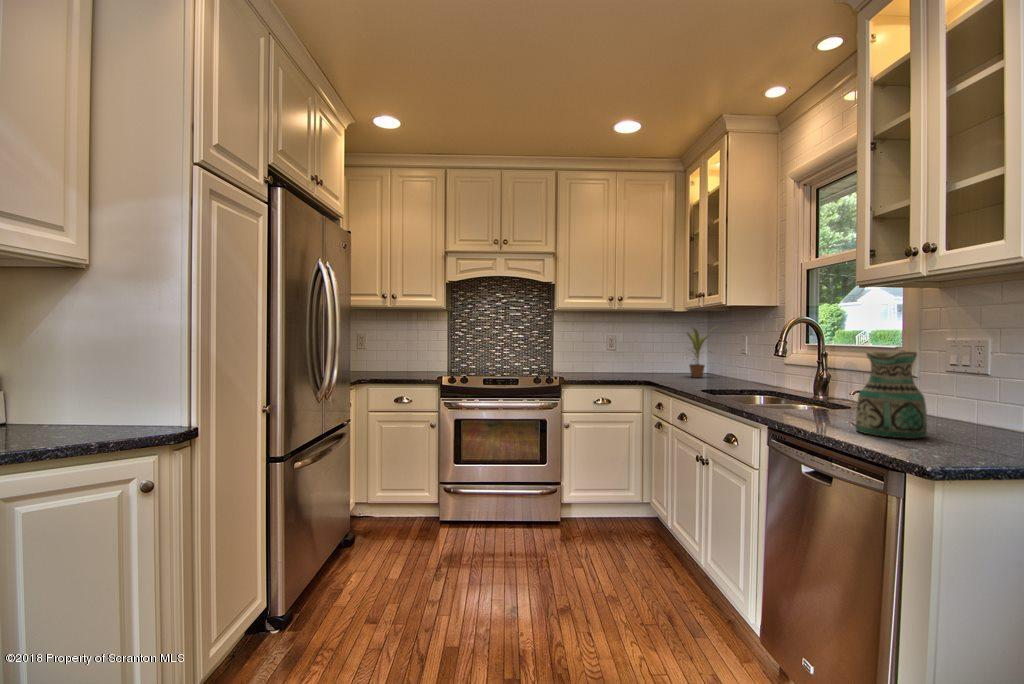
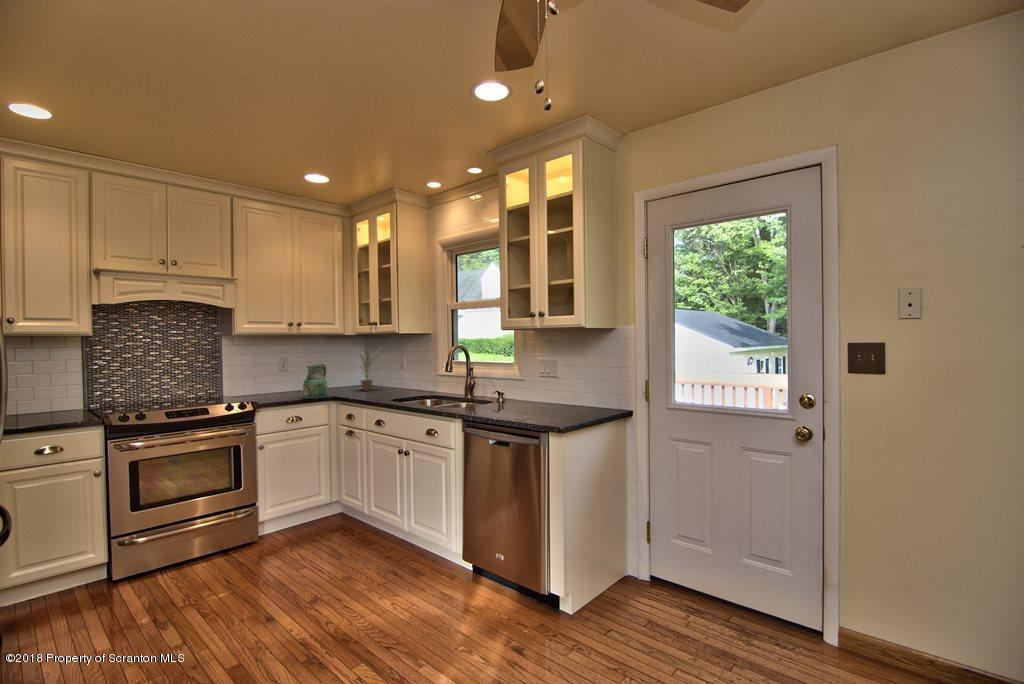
ceramic pitcher: present [856,350,927,439] -> present [303,363,328,399]

